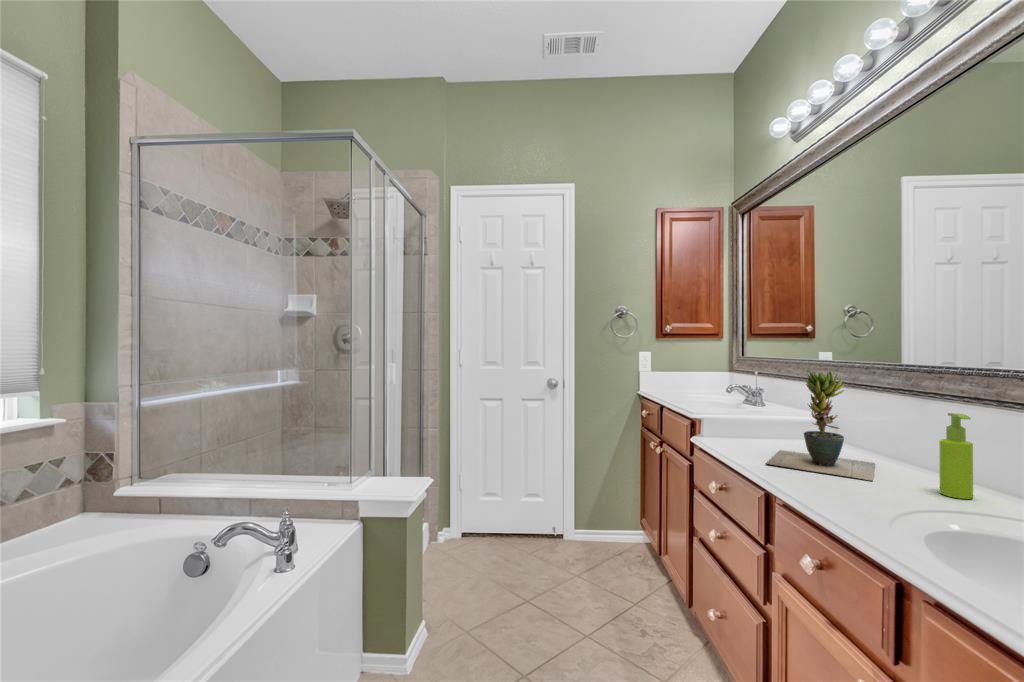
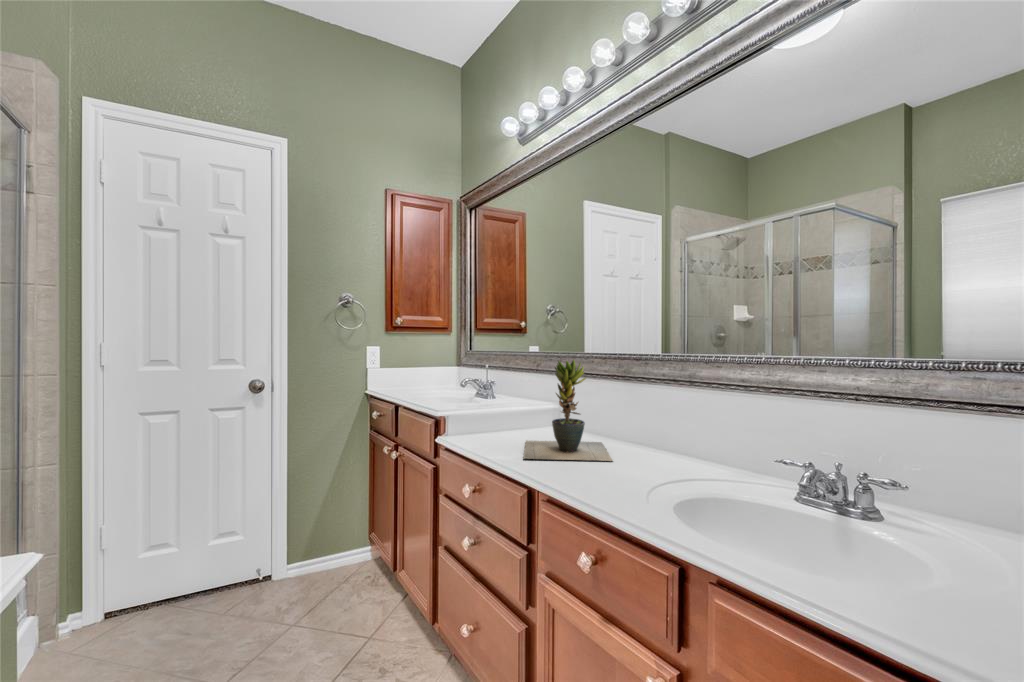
soap dispenser: present [939,413,973,499] -> none [661,393,684,467]

